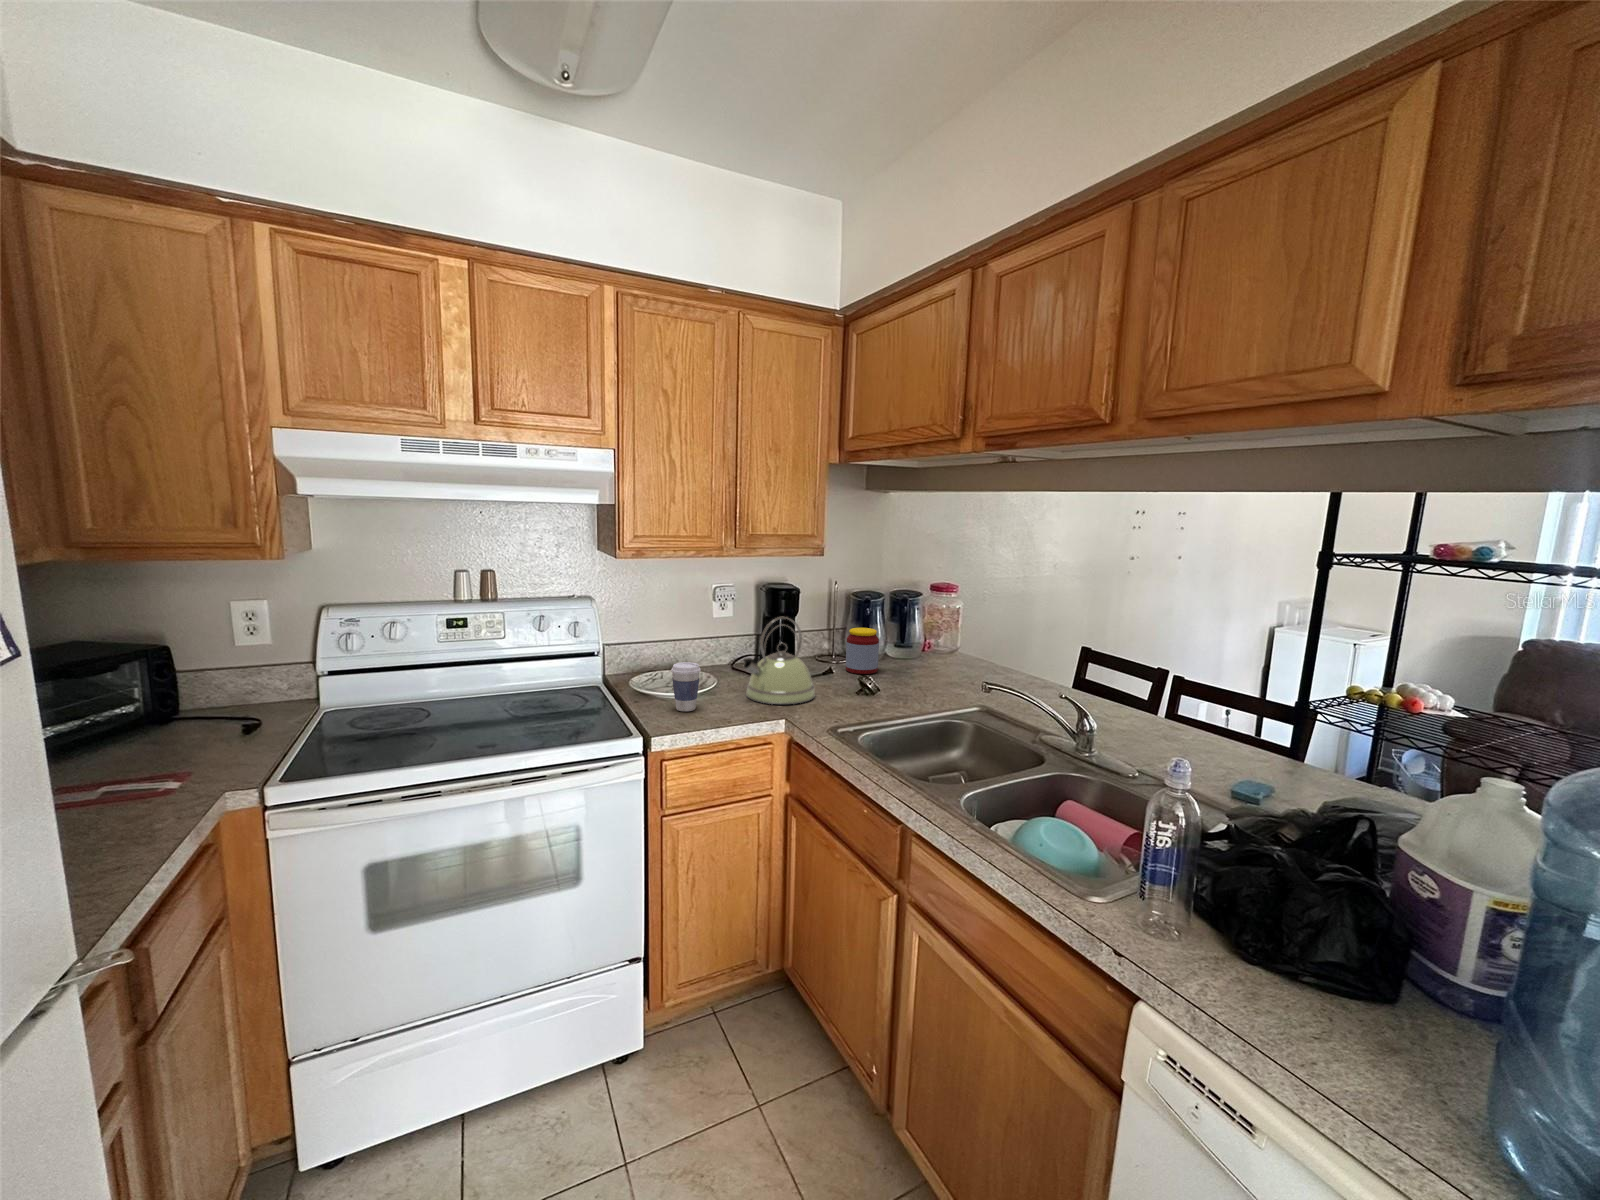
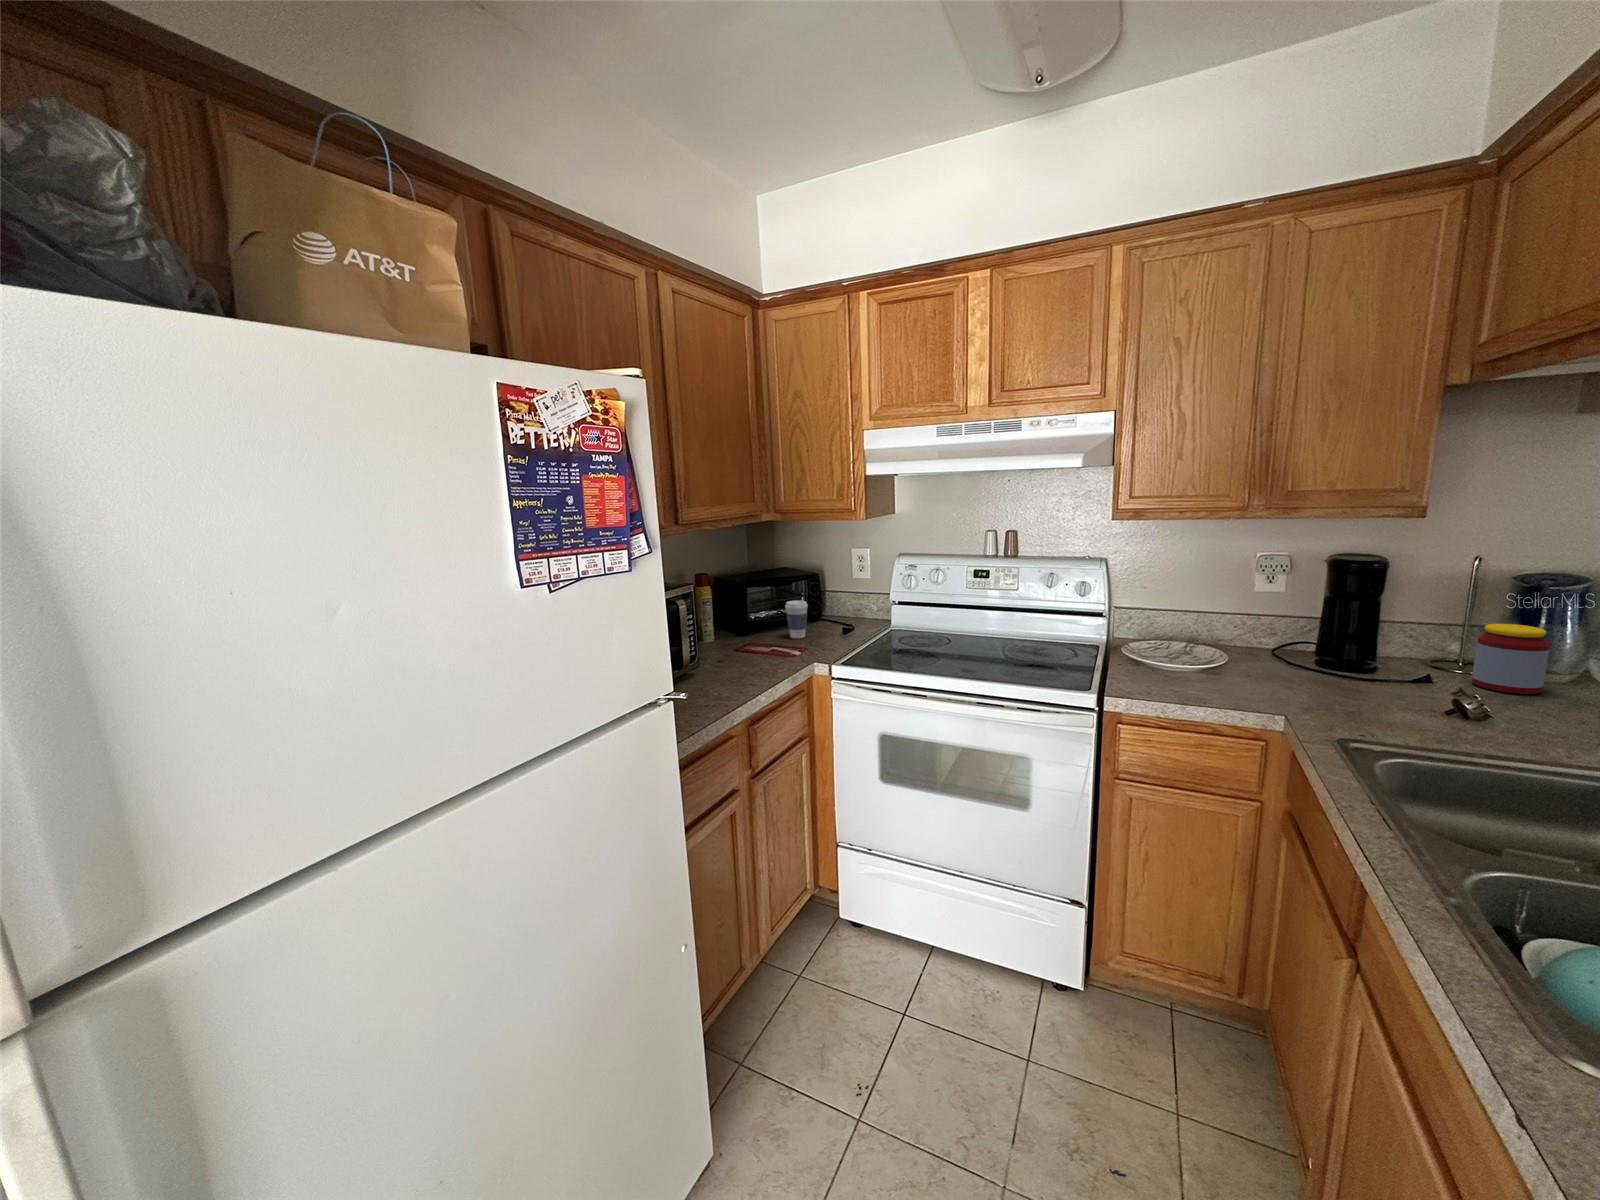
kettle: present [743,617,815,704] -> none [1253,592,1372,703]
coffee cup: present [671,662,701,711] -> present [785,601,808,638]

